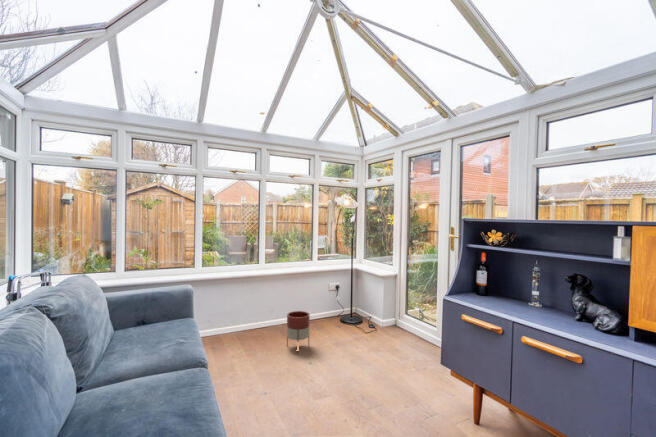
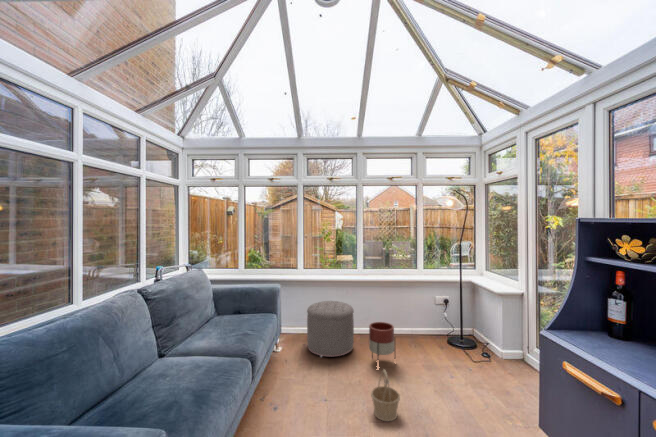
ottoman: none [217,299,267,356] -> present [307,301,354,357]
basket: none [311,345,335,388] -> present [371,370,400,421]

